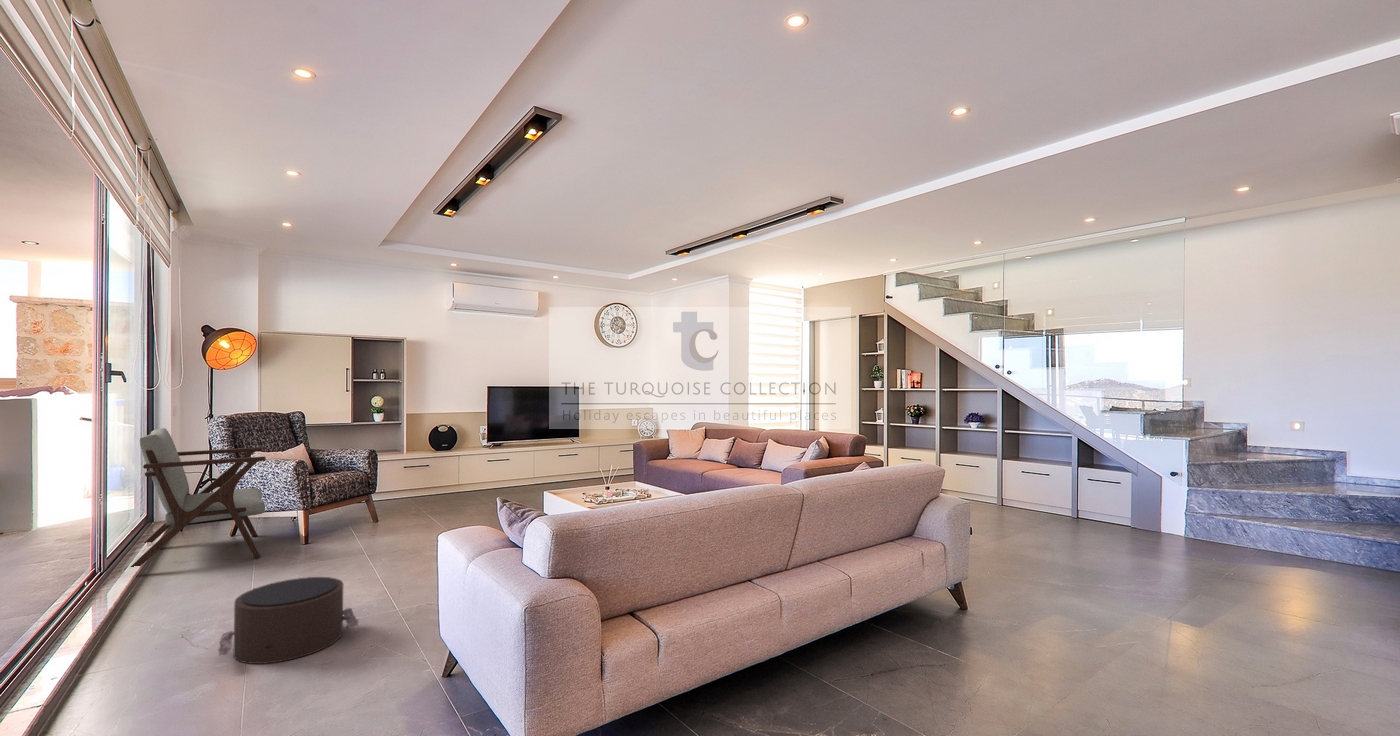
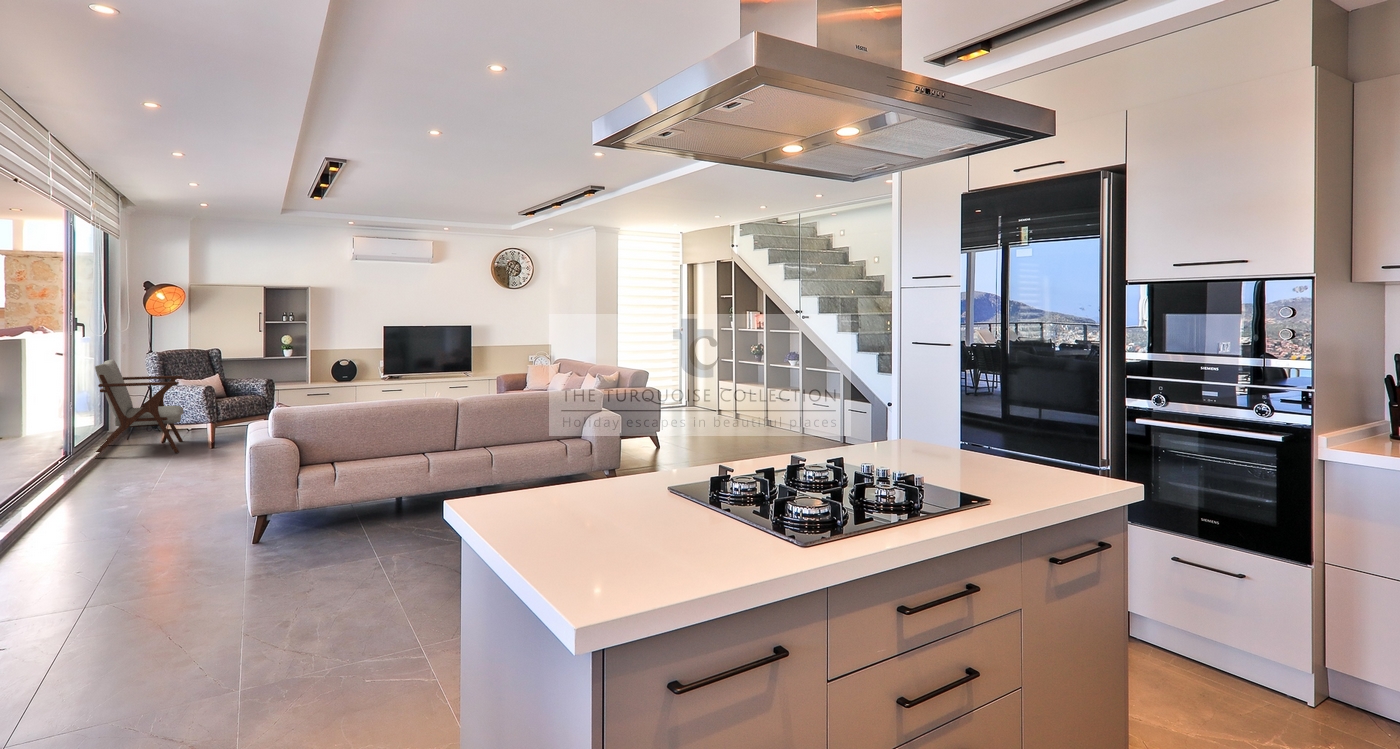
pouf: present [219,577,358,664] -> none [135,455,216,496]

